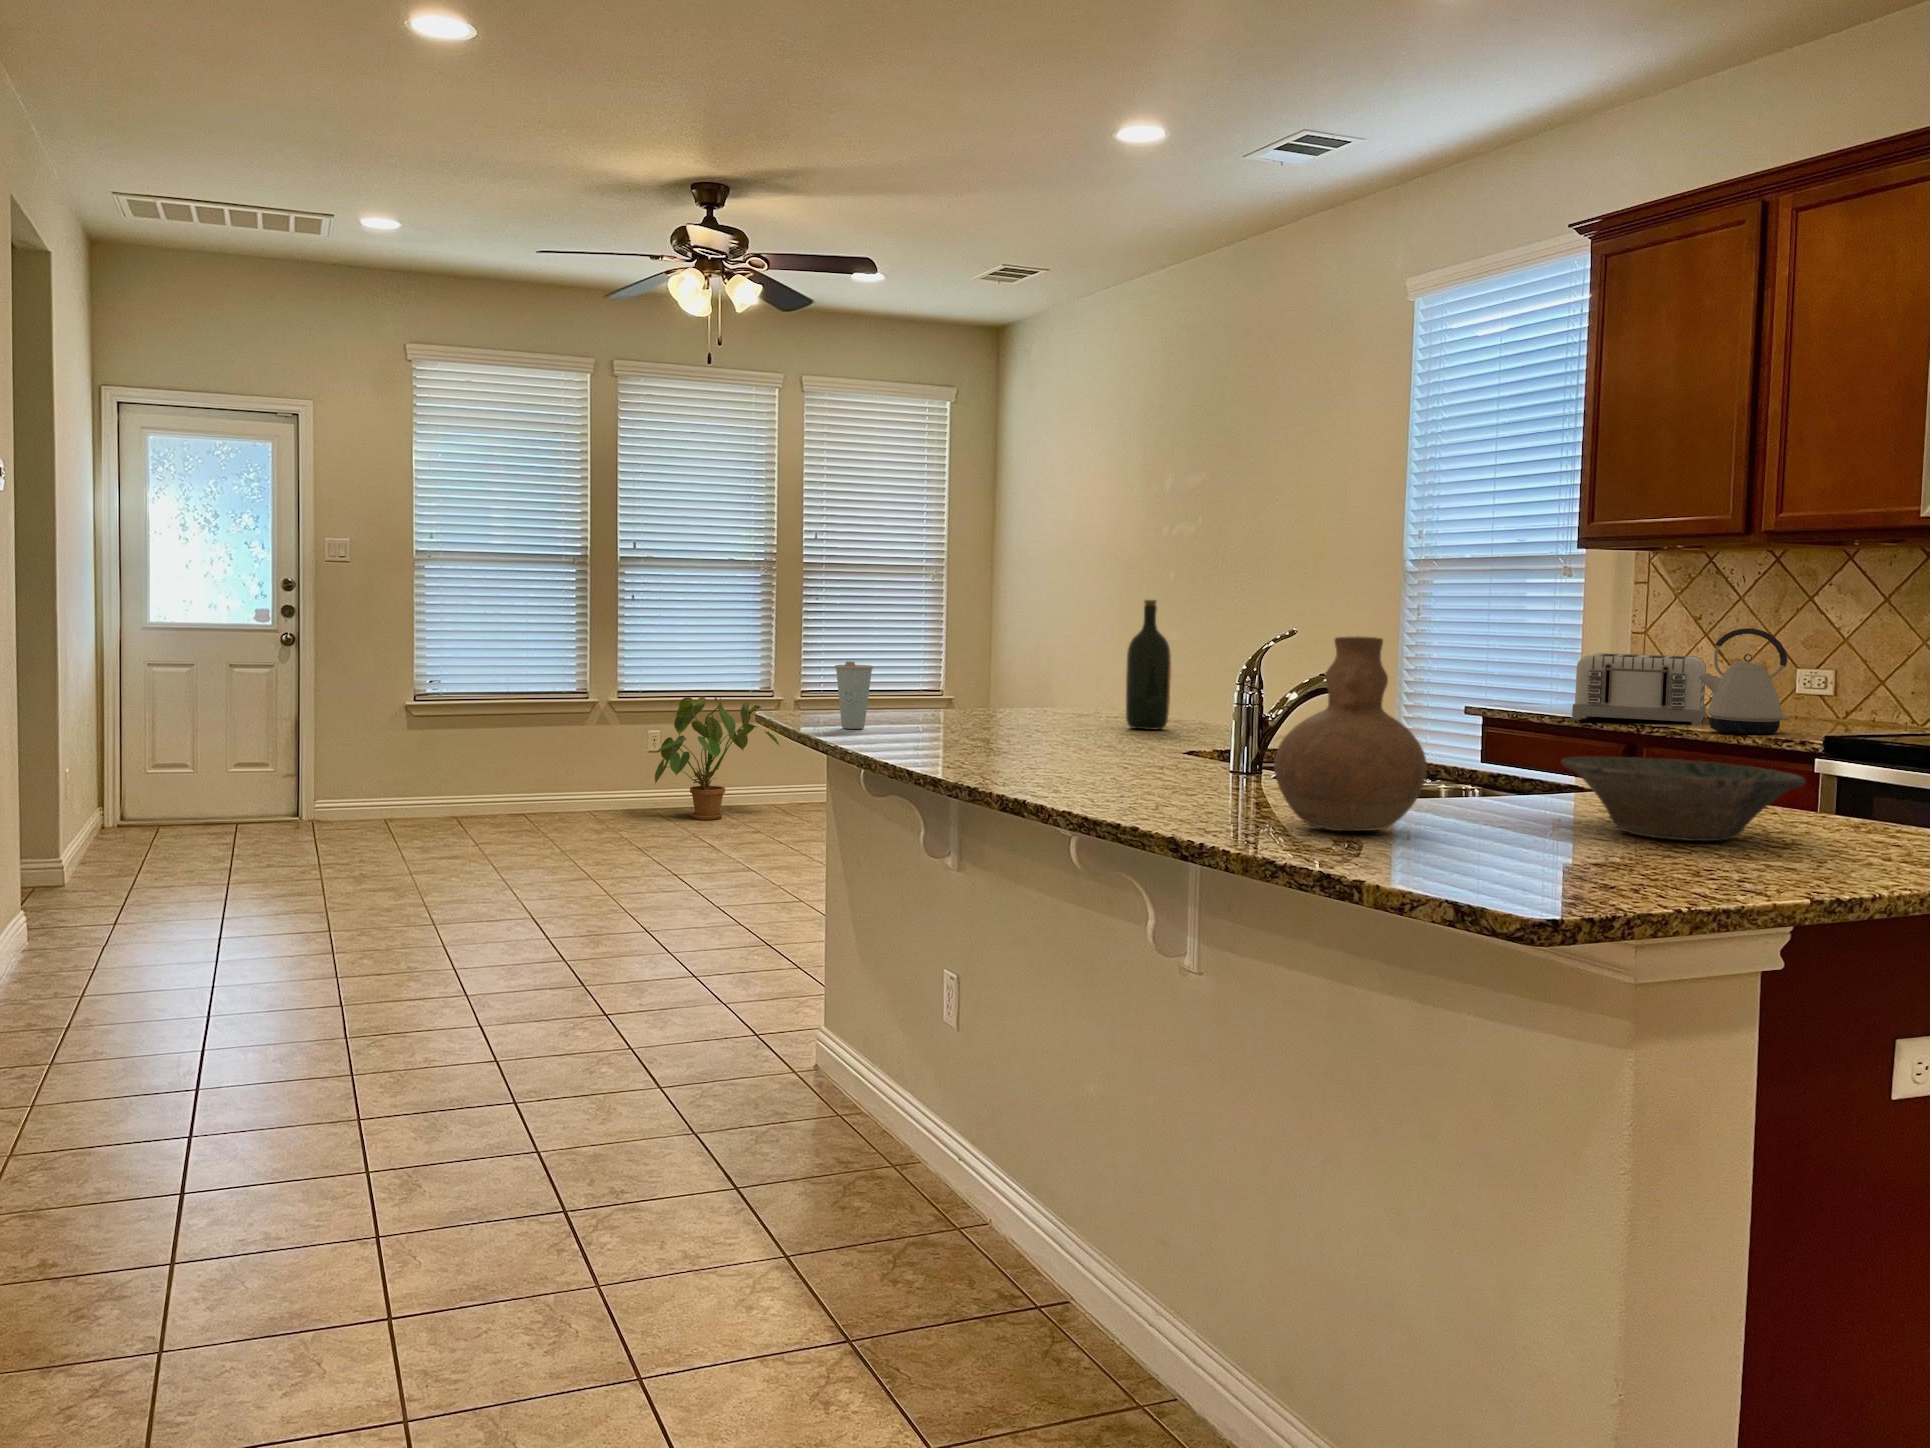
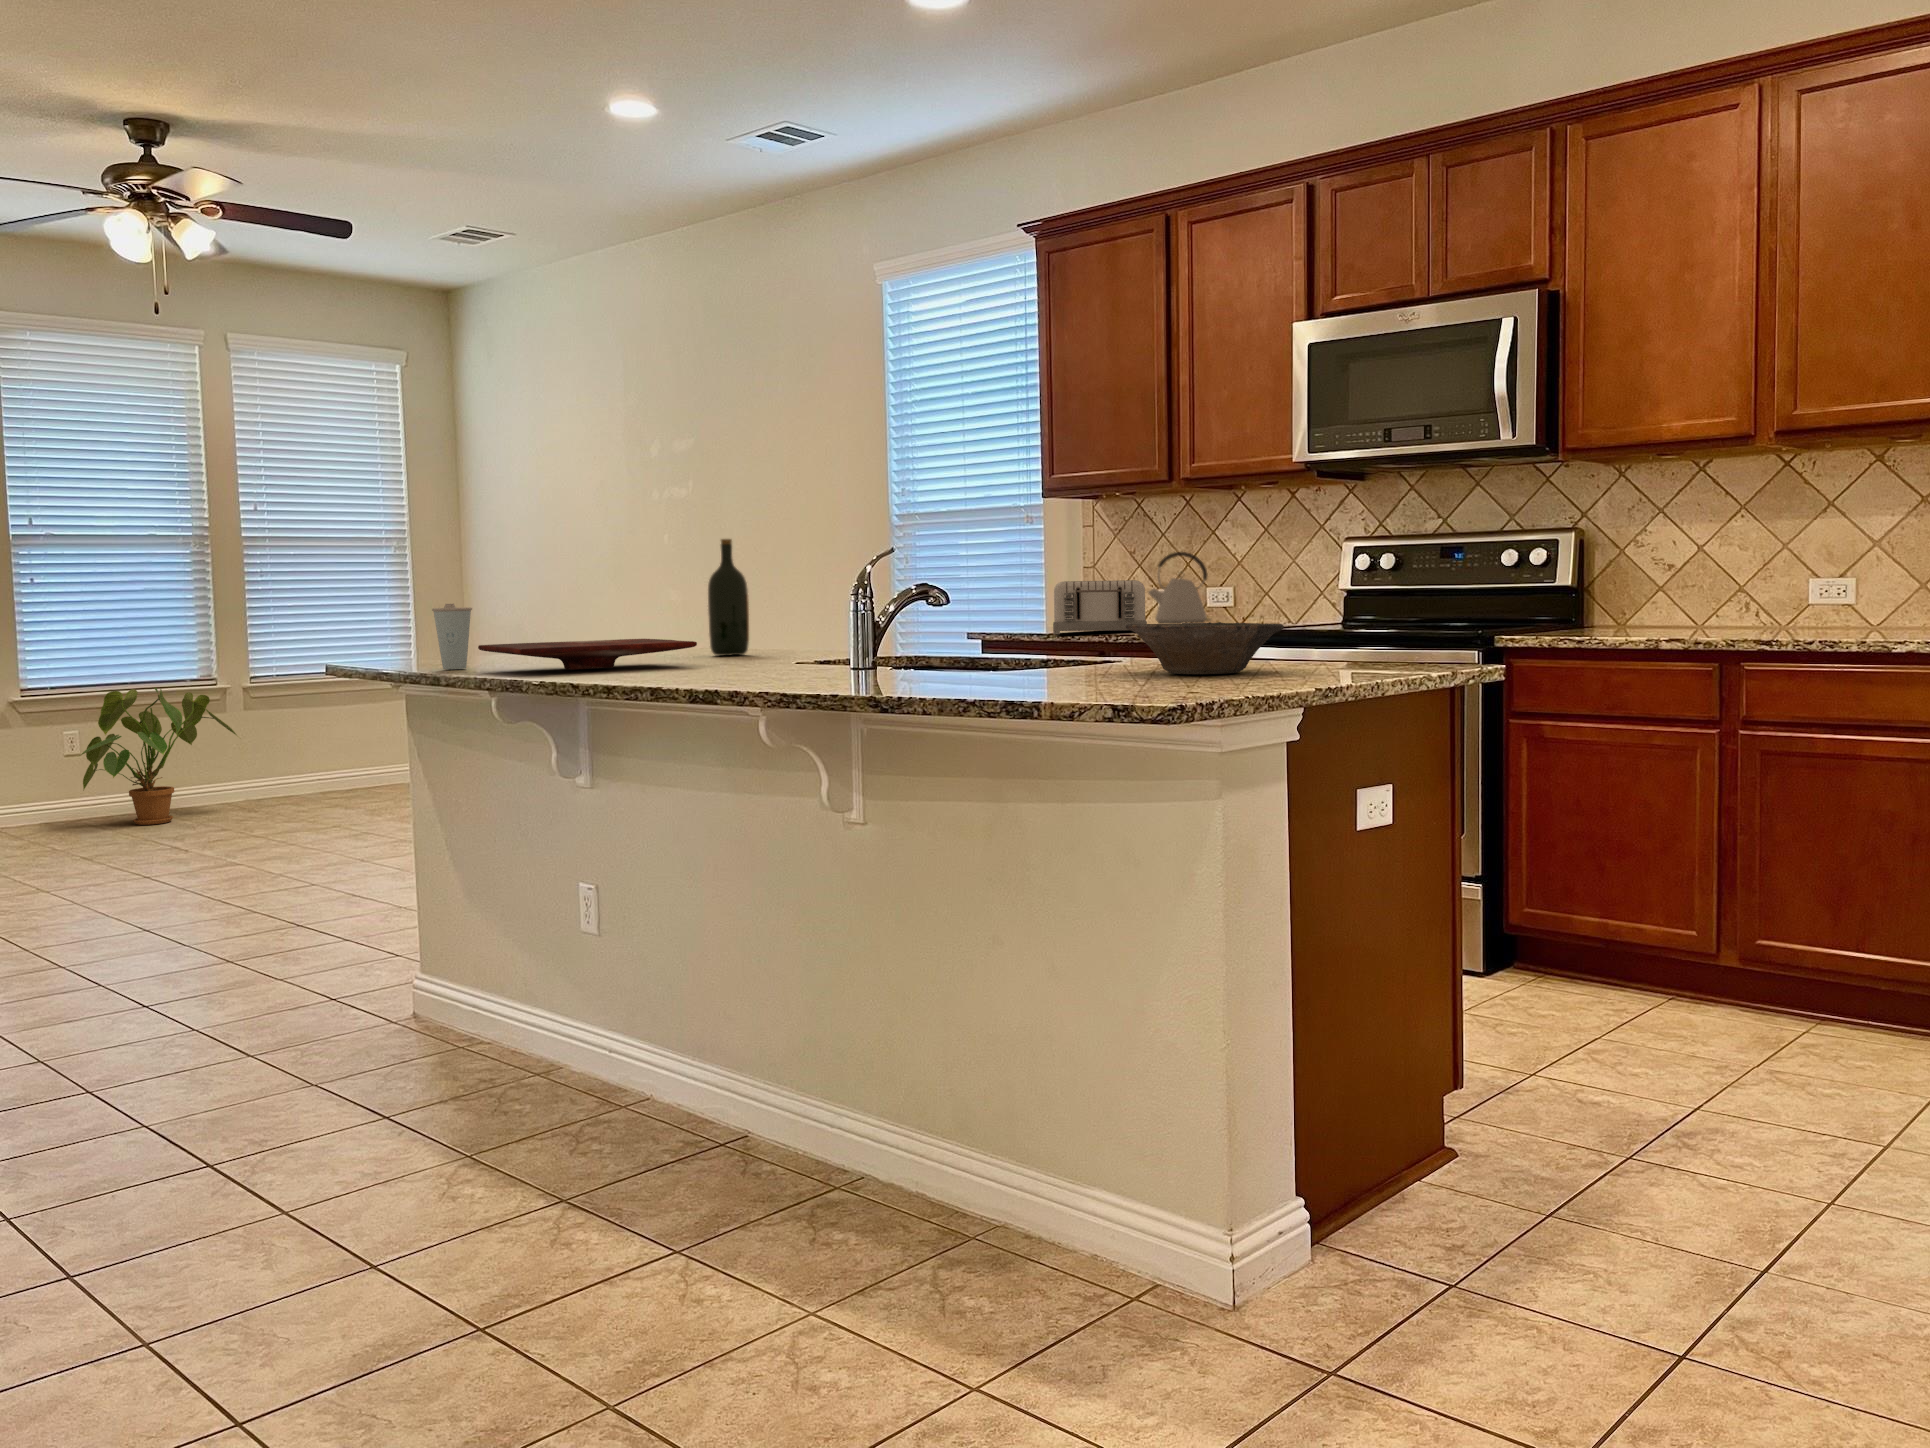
vase: present [1274,636,1427,831] -> none [934,533,1047,685]
cutting board: none [866,708,1080,742] -> present [478,639,697,670]

